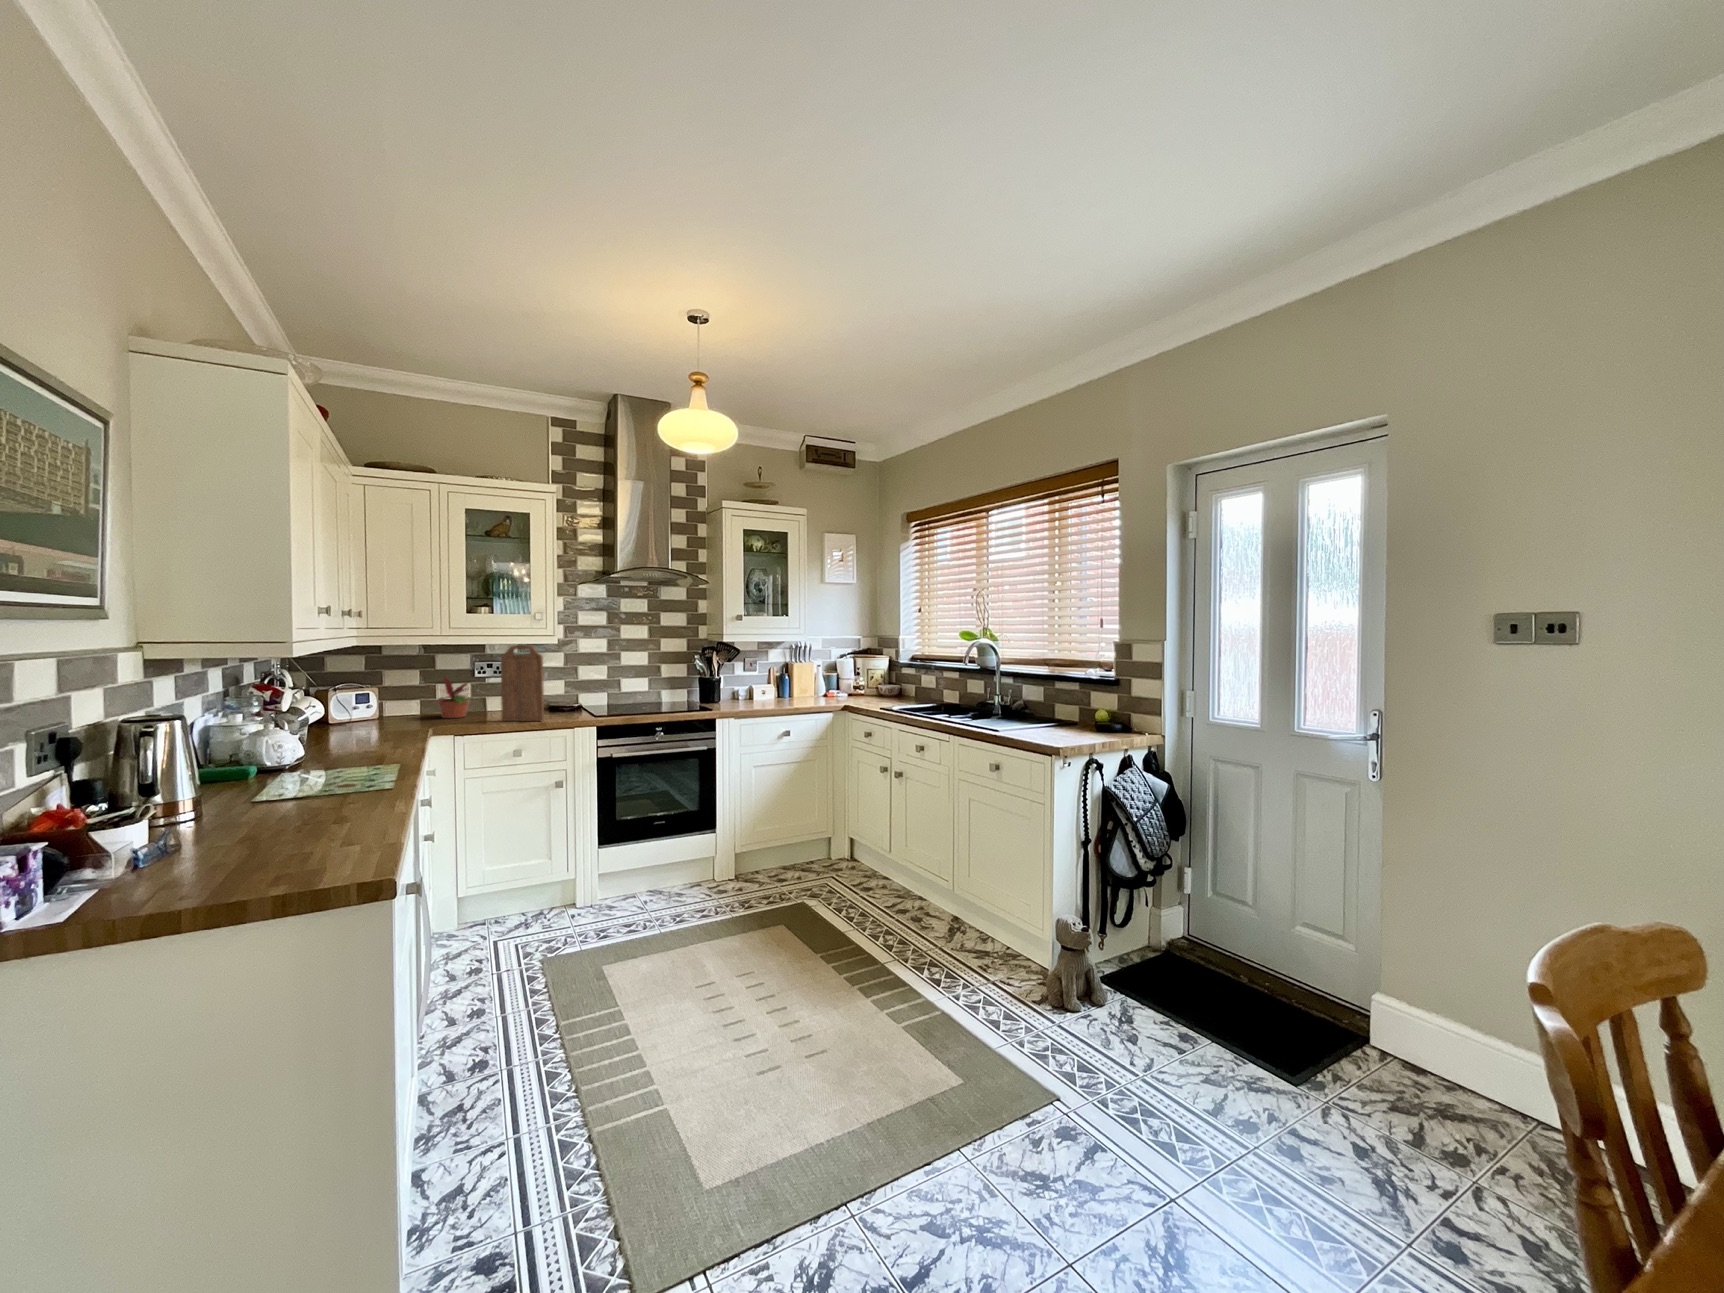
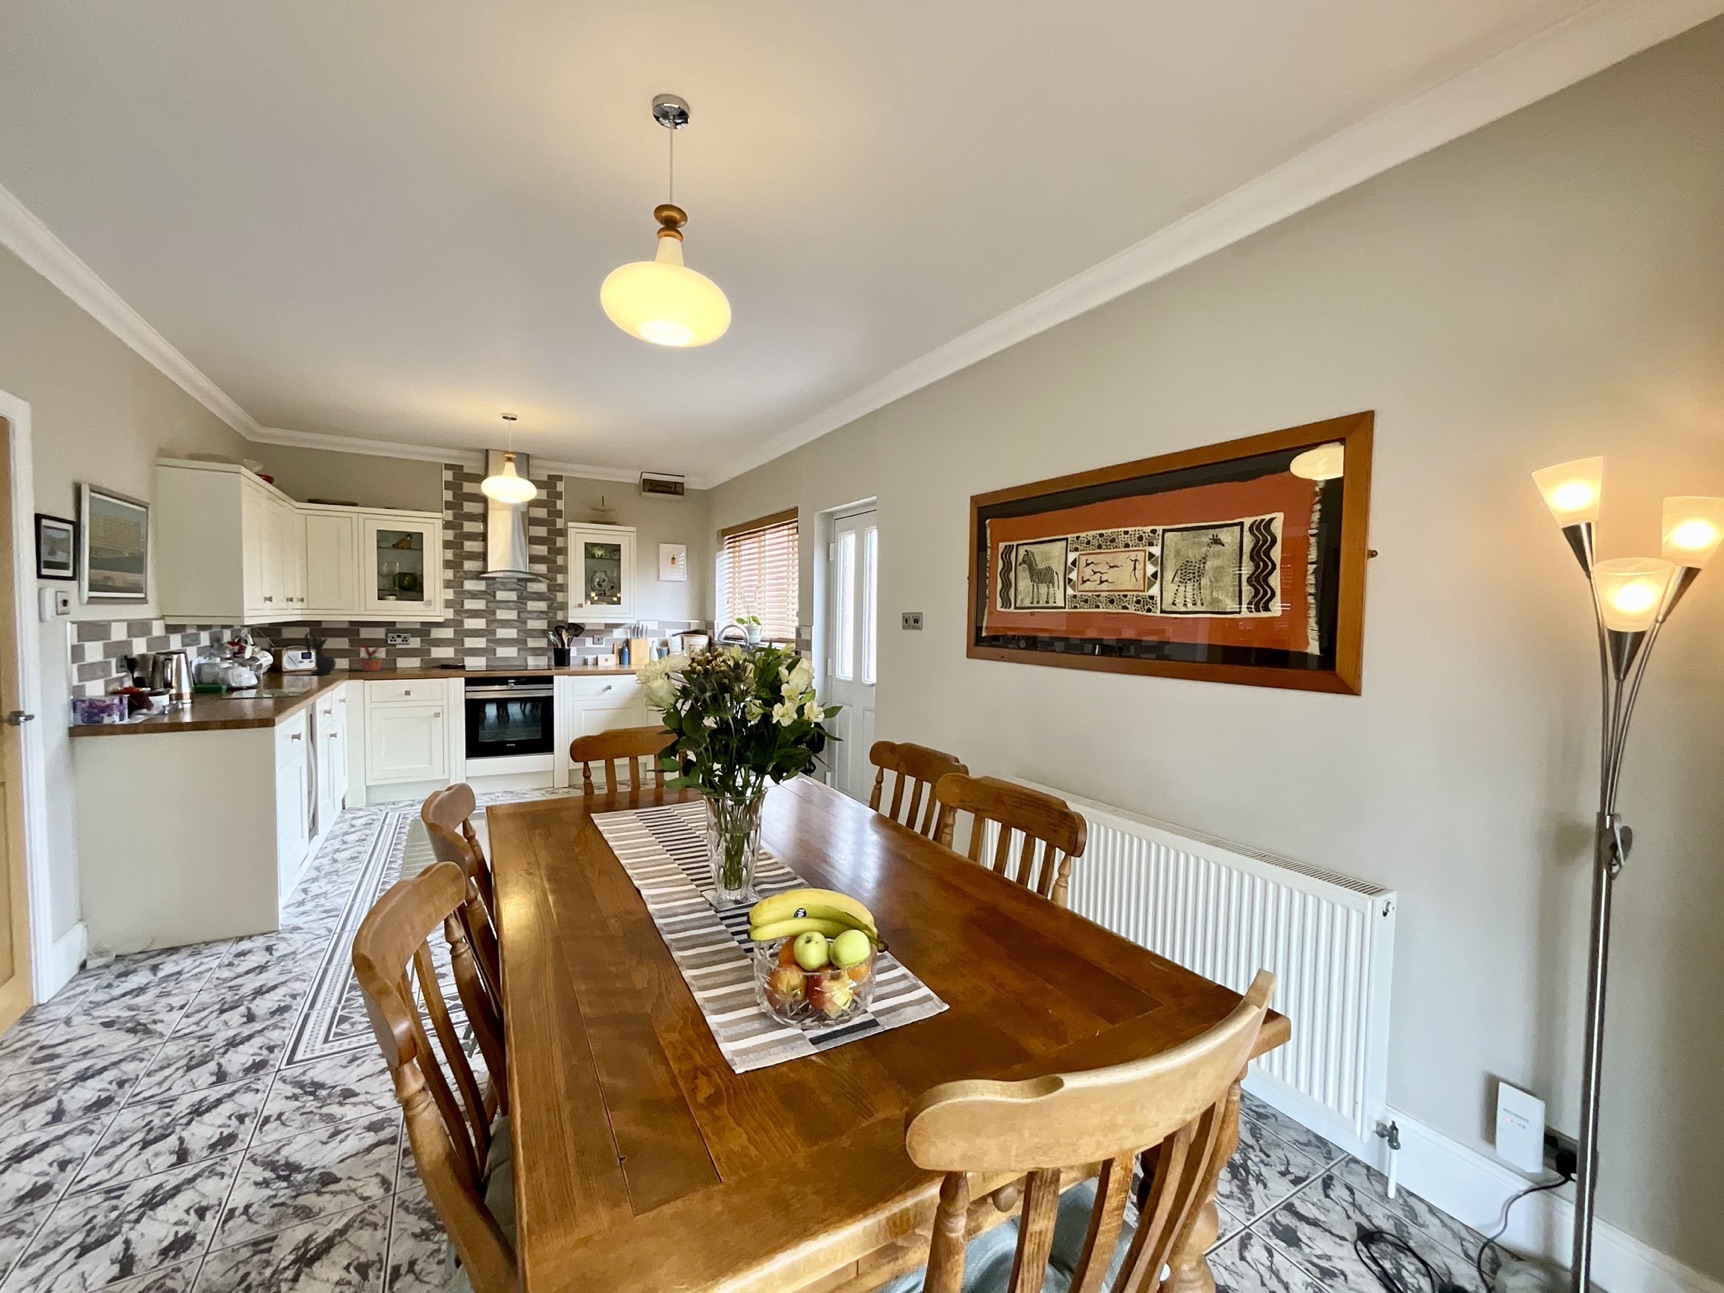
cutting board: present [501,645,544,721] -> none [400,622,429,673]
ceramic jug: none [363,664,409,729] -> present [304,632,336,675]

